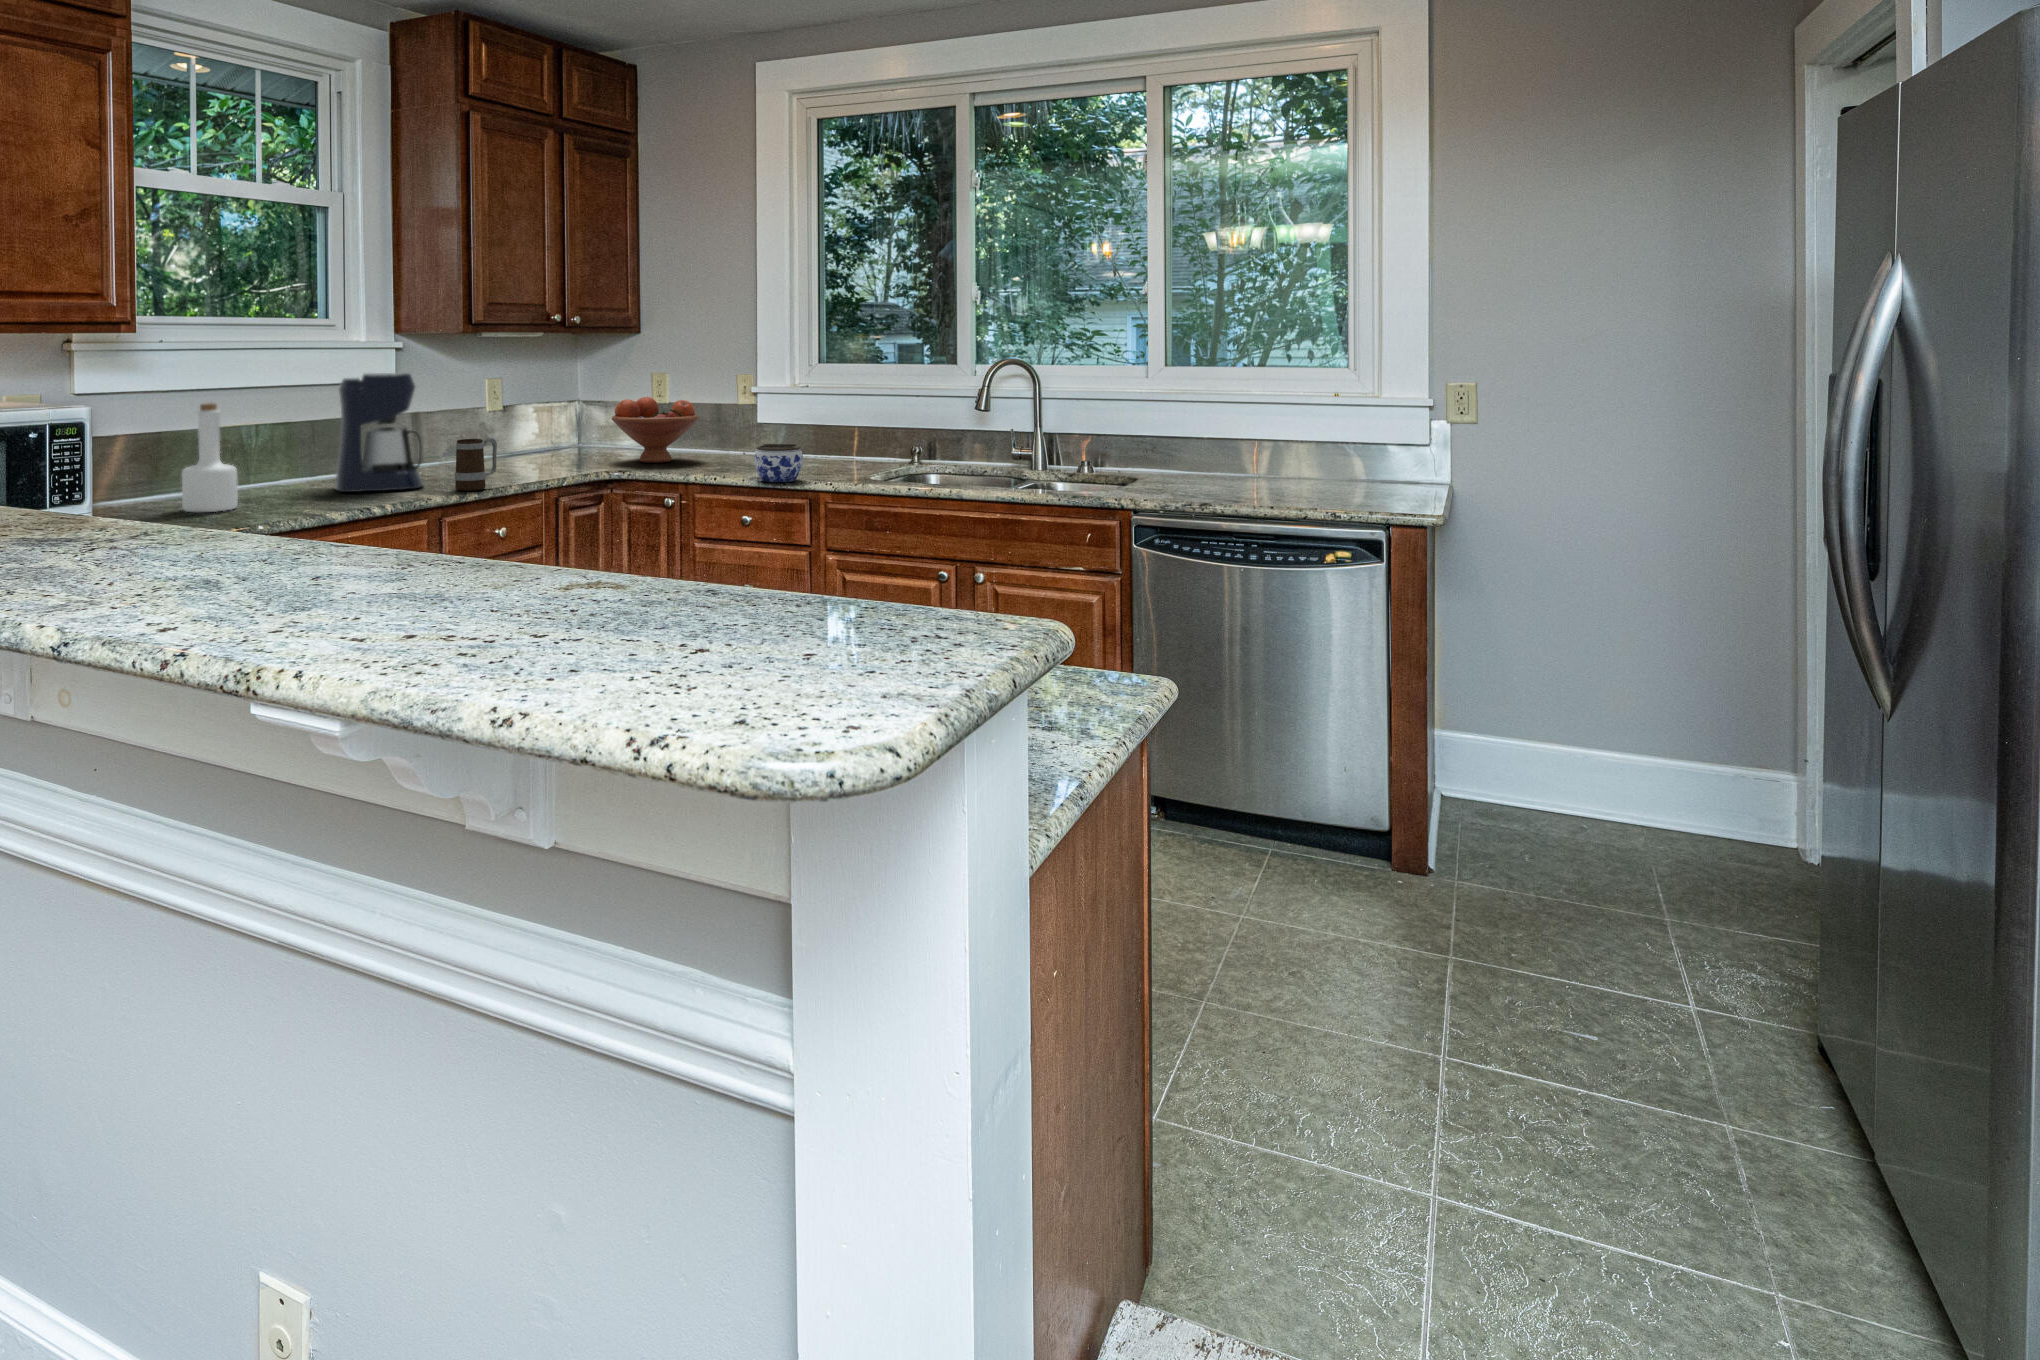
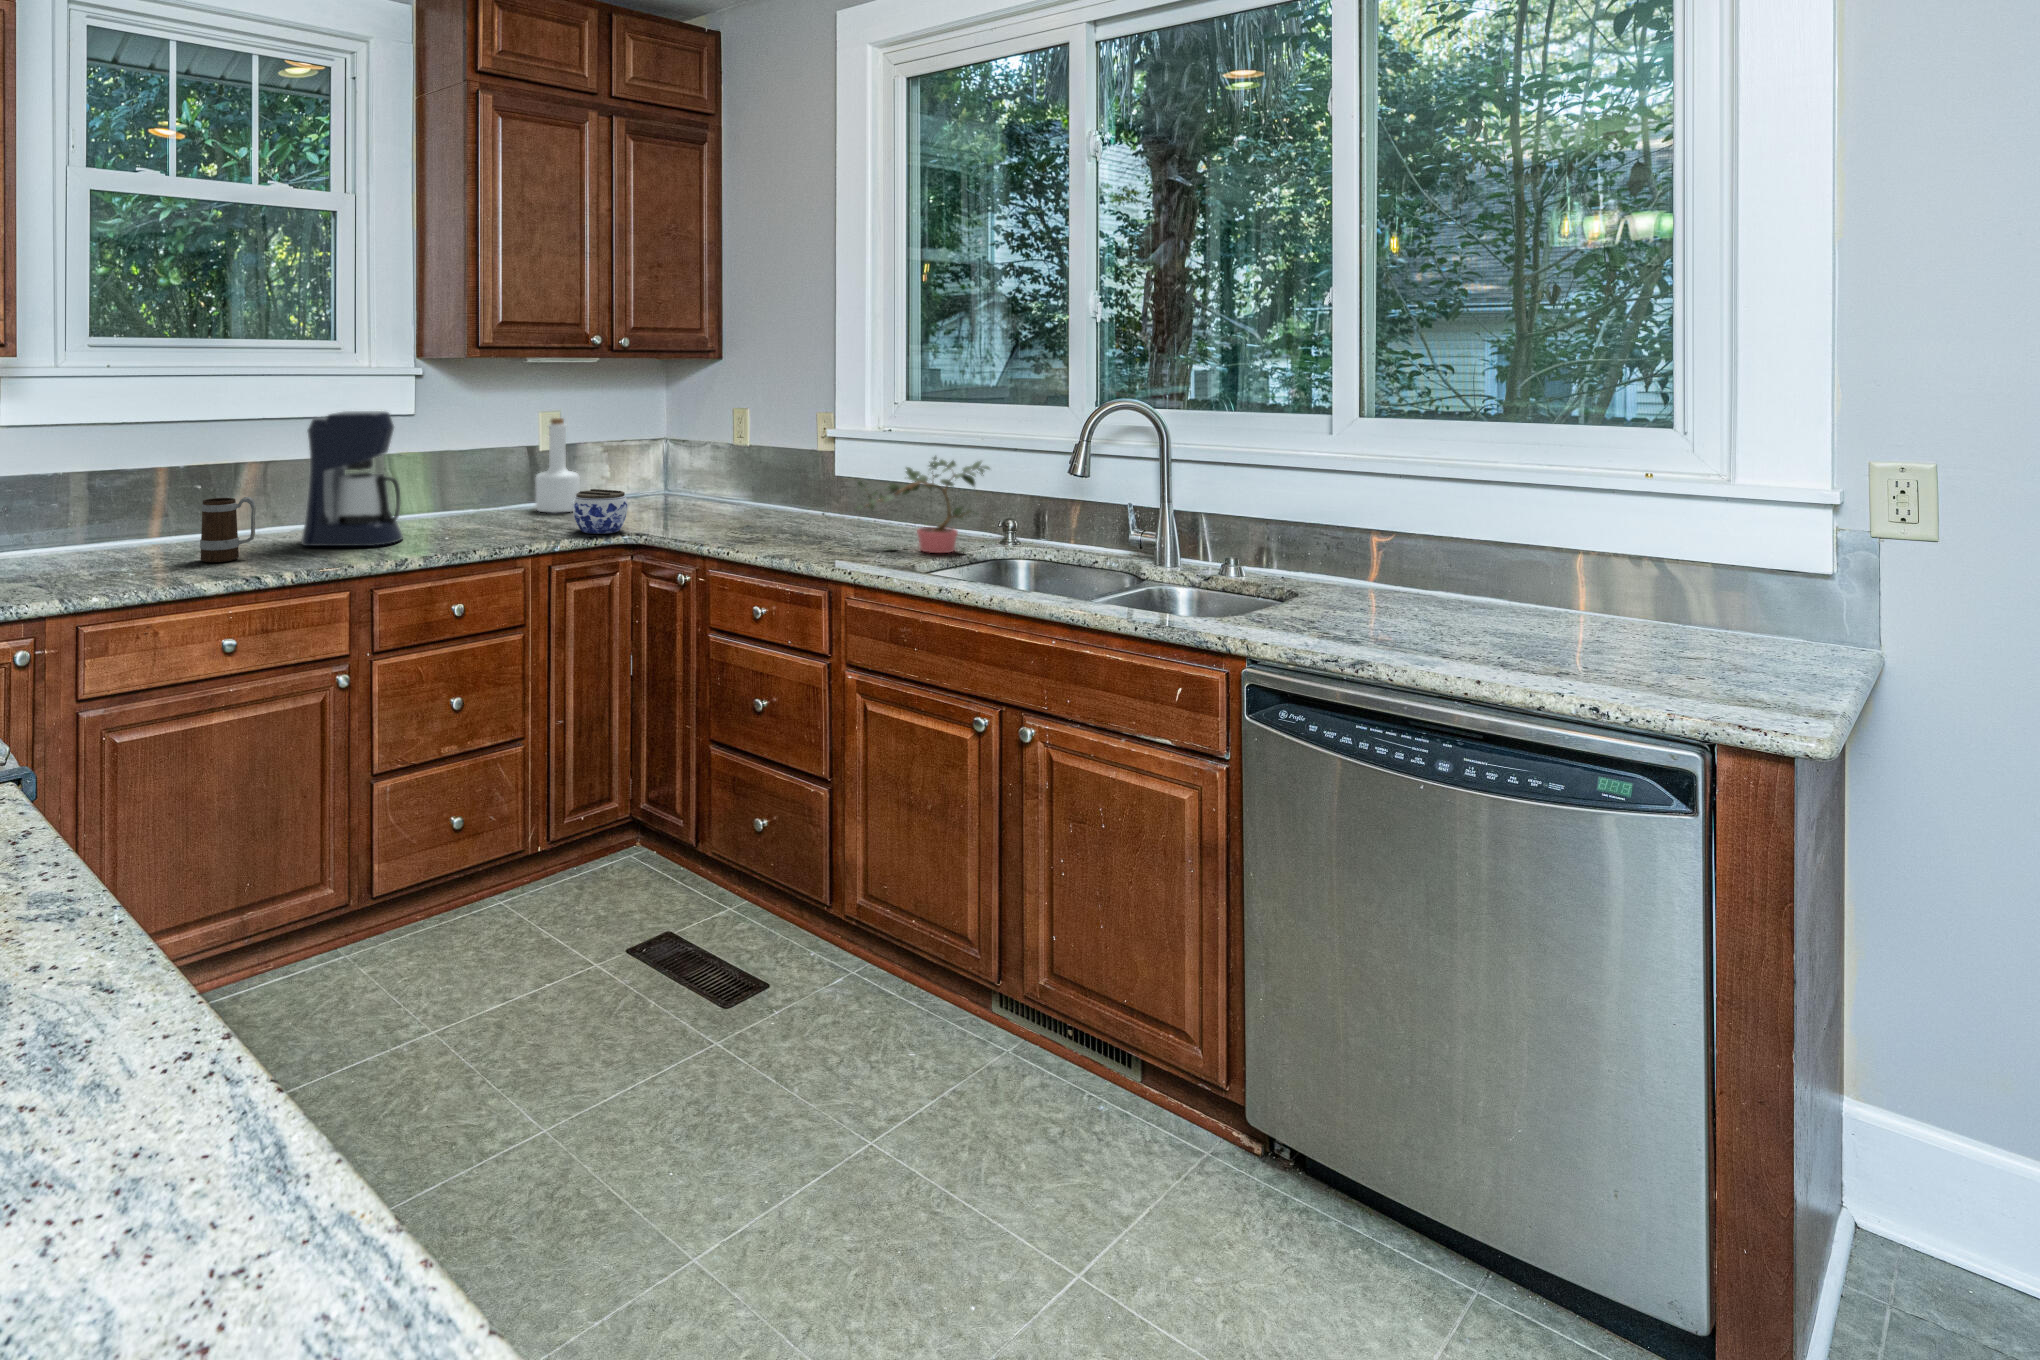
fruit bowl: present [612,397,698,463] -> none [658,440,761,520]
potted plant: none [801,399,909,473] -> present [856,457,989,553]
bottle: present [182,403,238,512] -> present [535,418,580,513]
mug: present [455,437,497,491] -> present [200,497,256,562]
jar: present [754,444,803,482] -> present [573,489,628,534]

